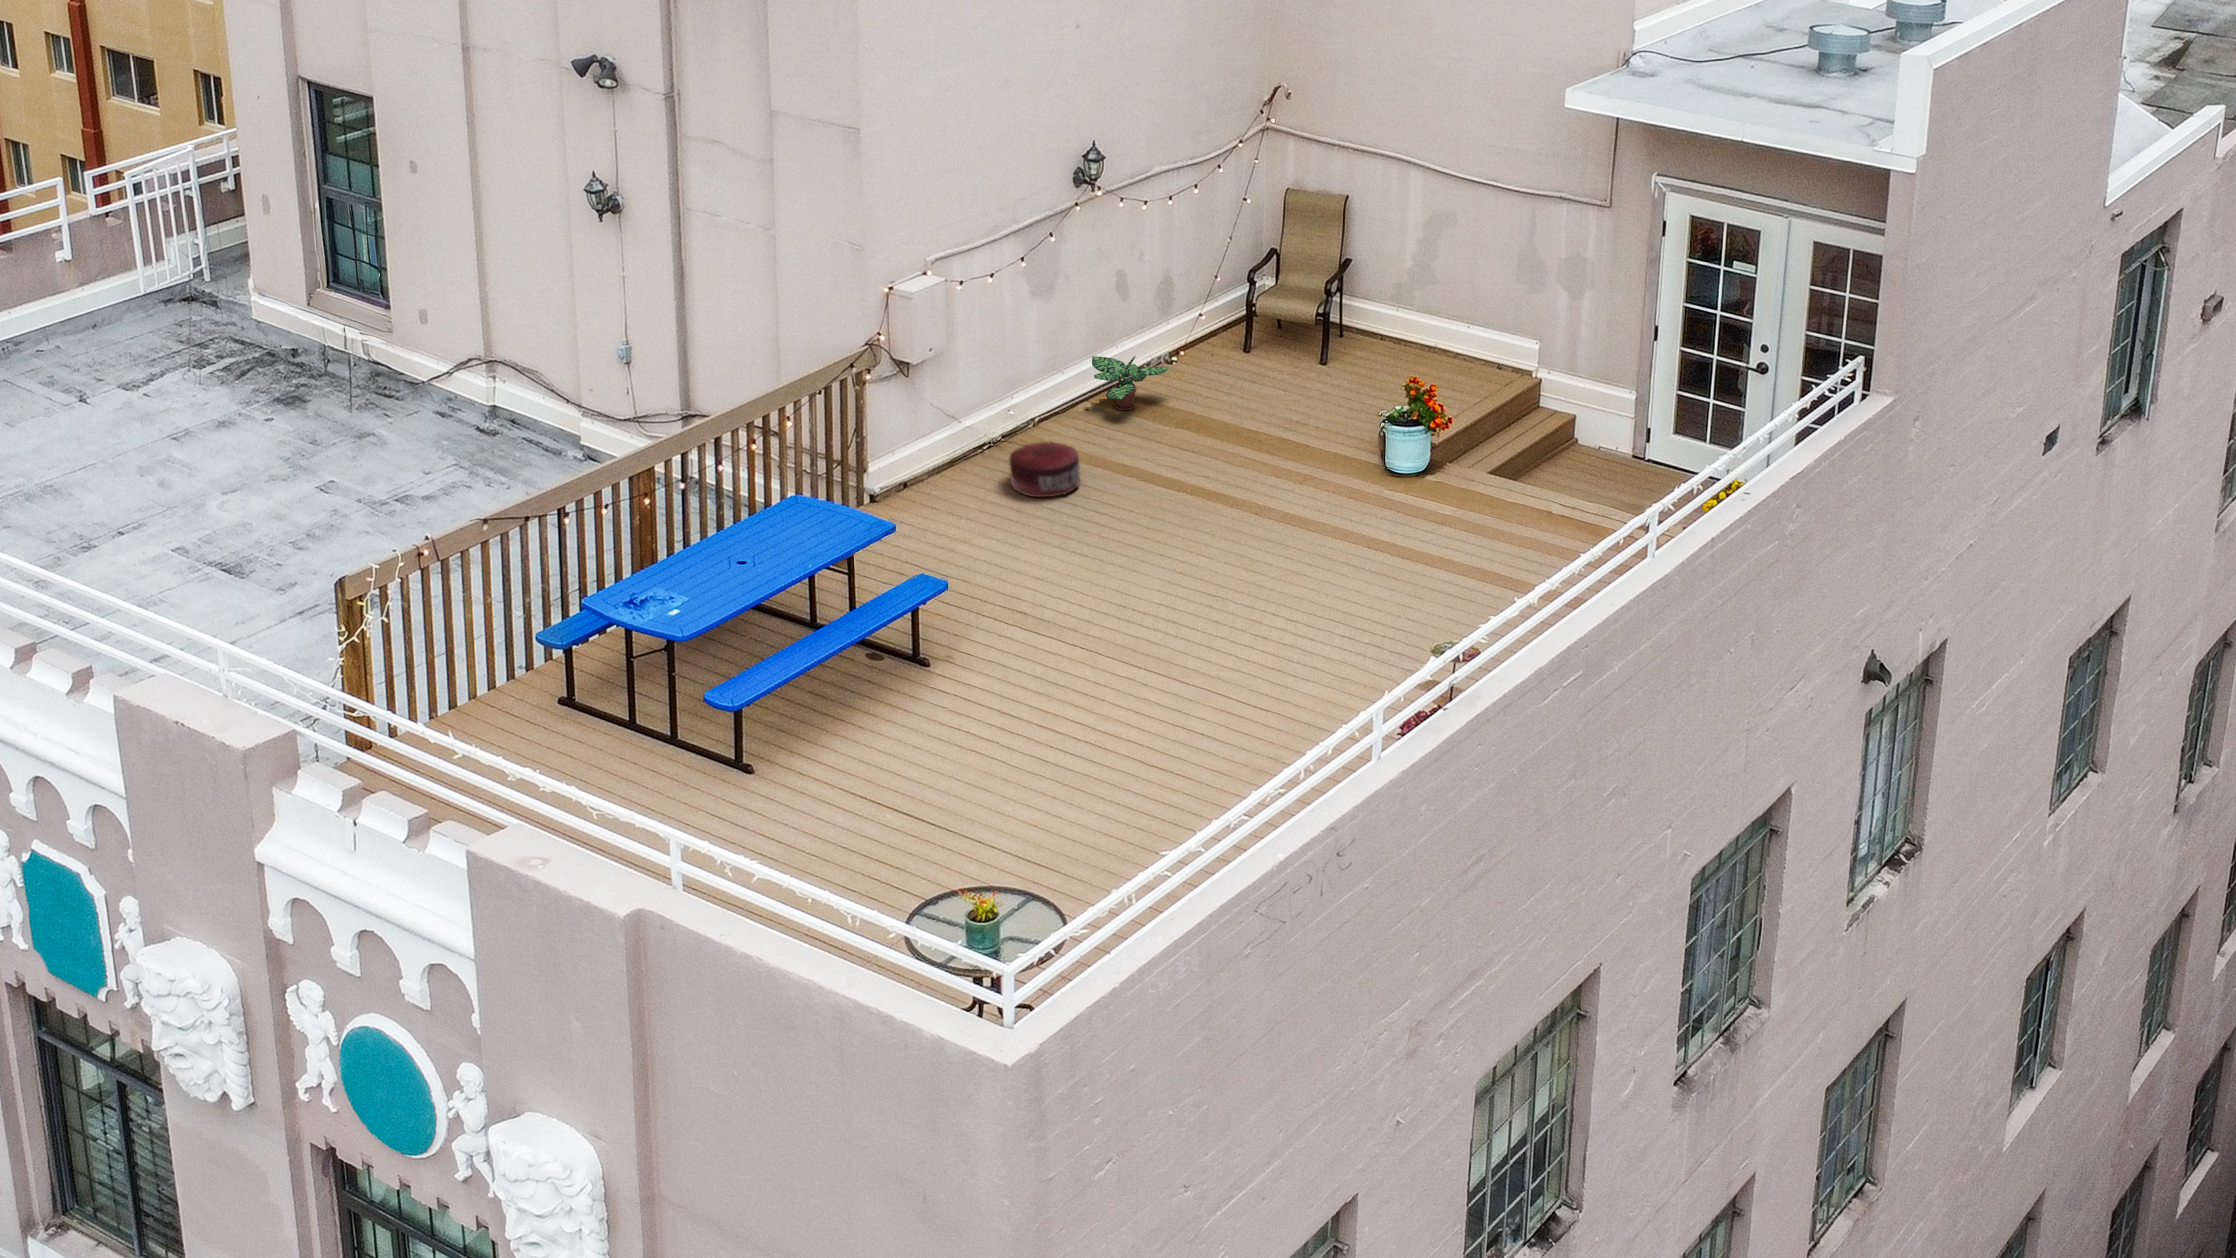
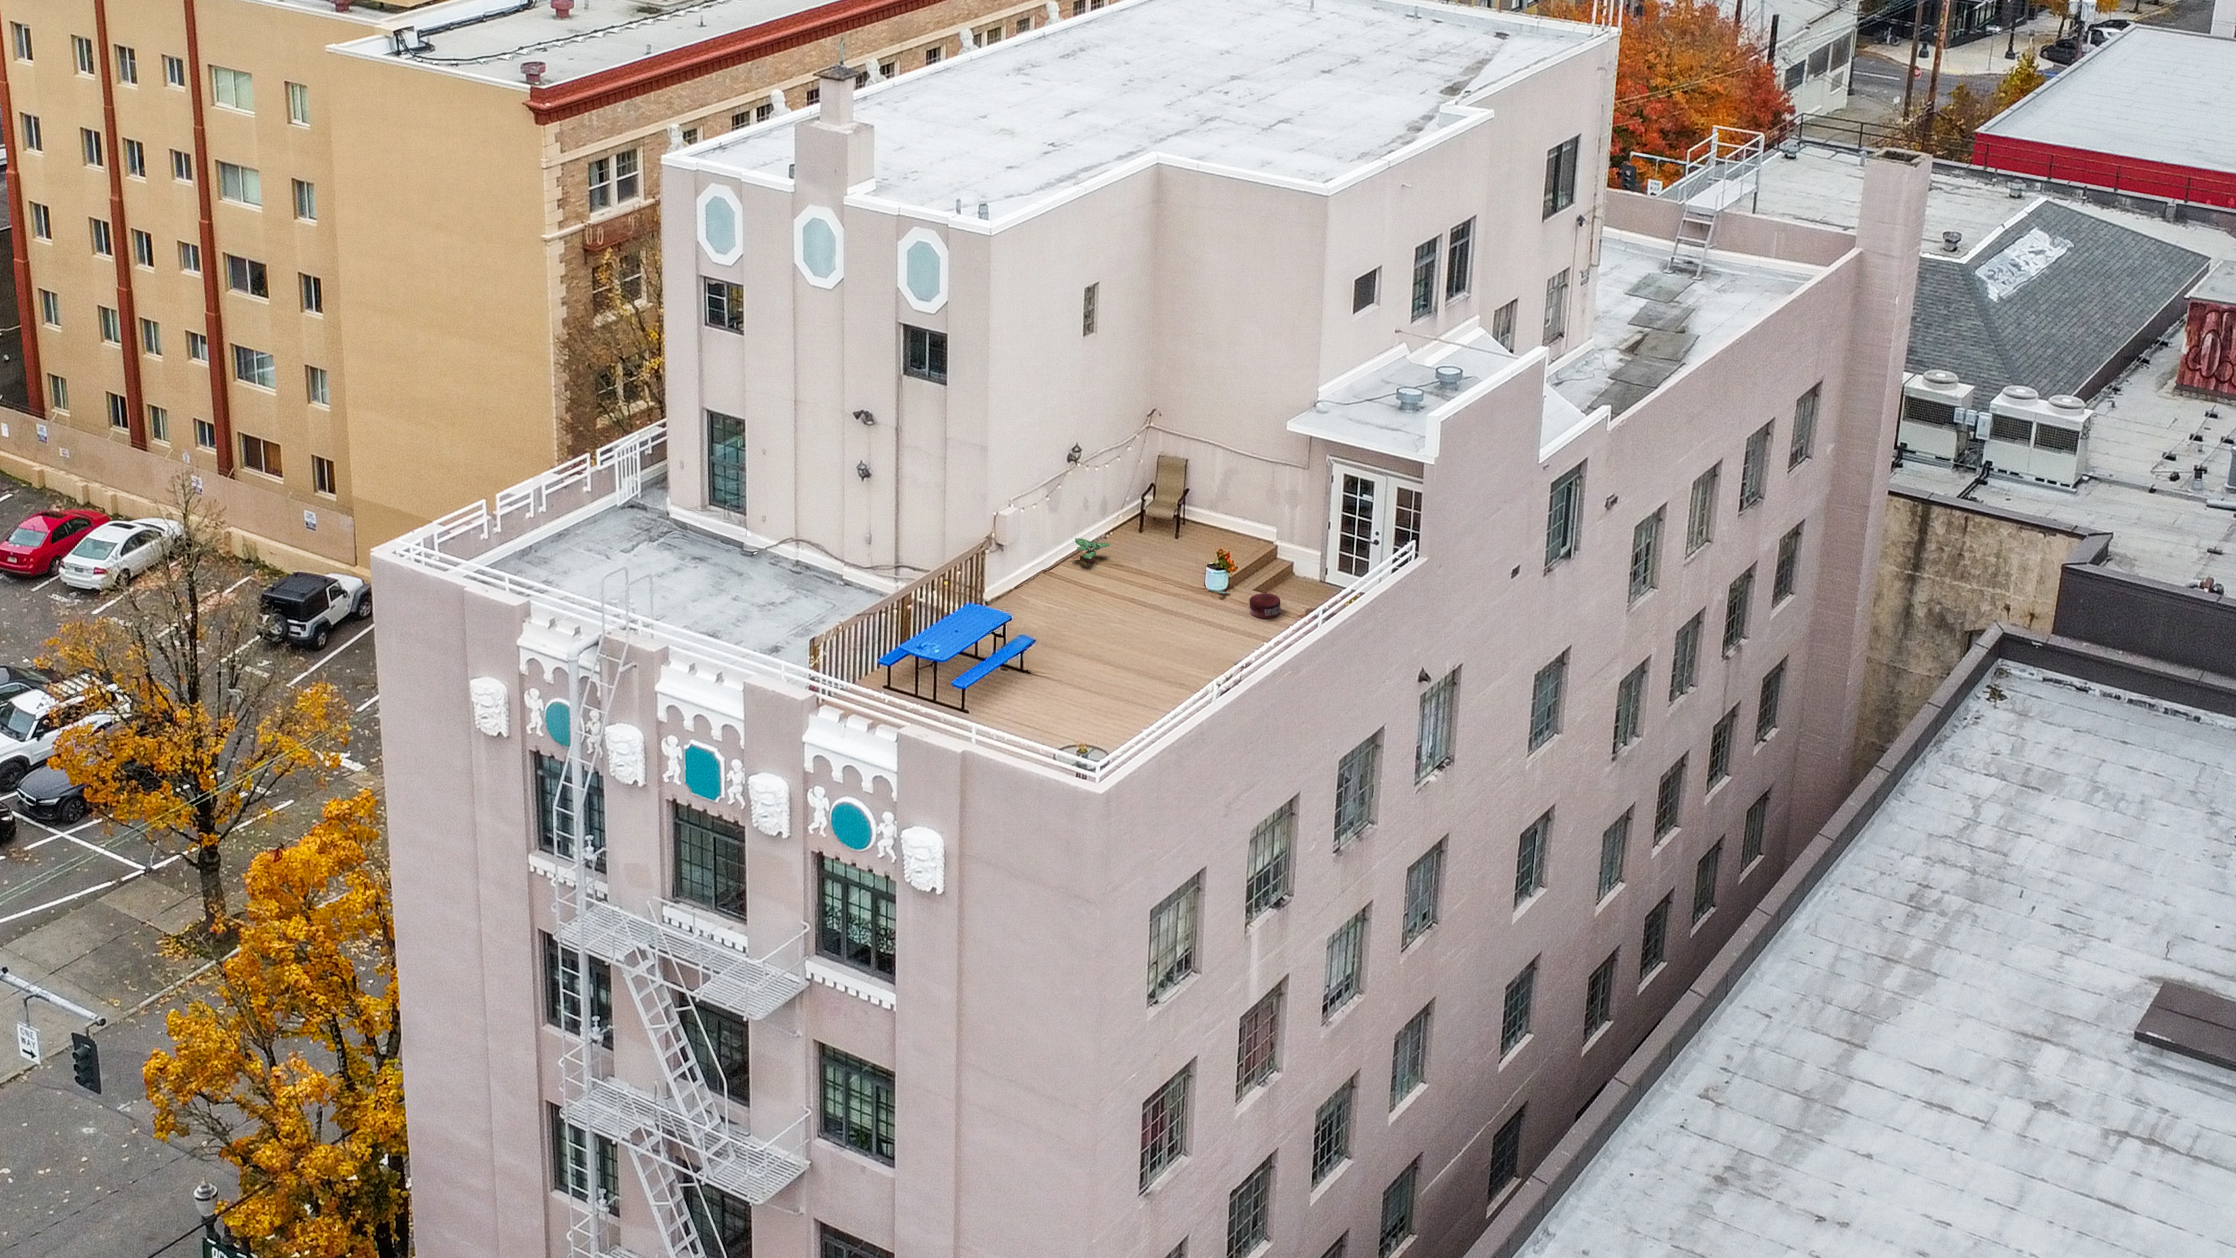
pouf: present [1009,442,1080,497] -> present [1250,593,1280,618]

